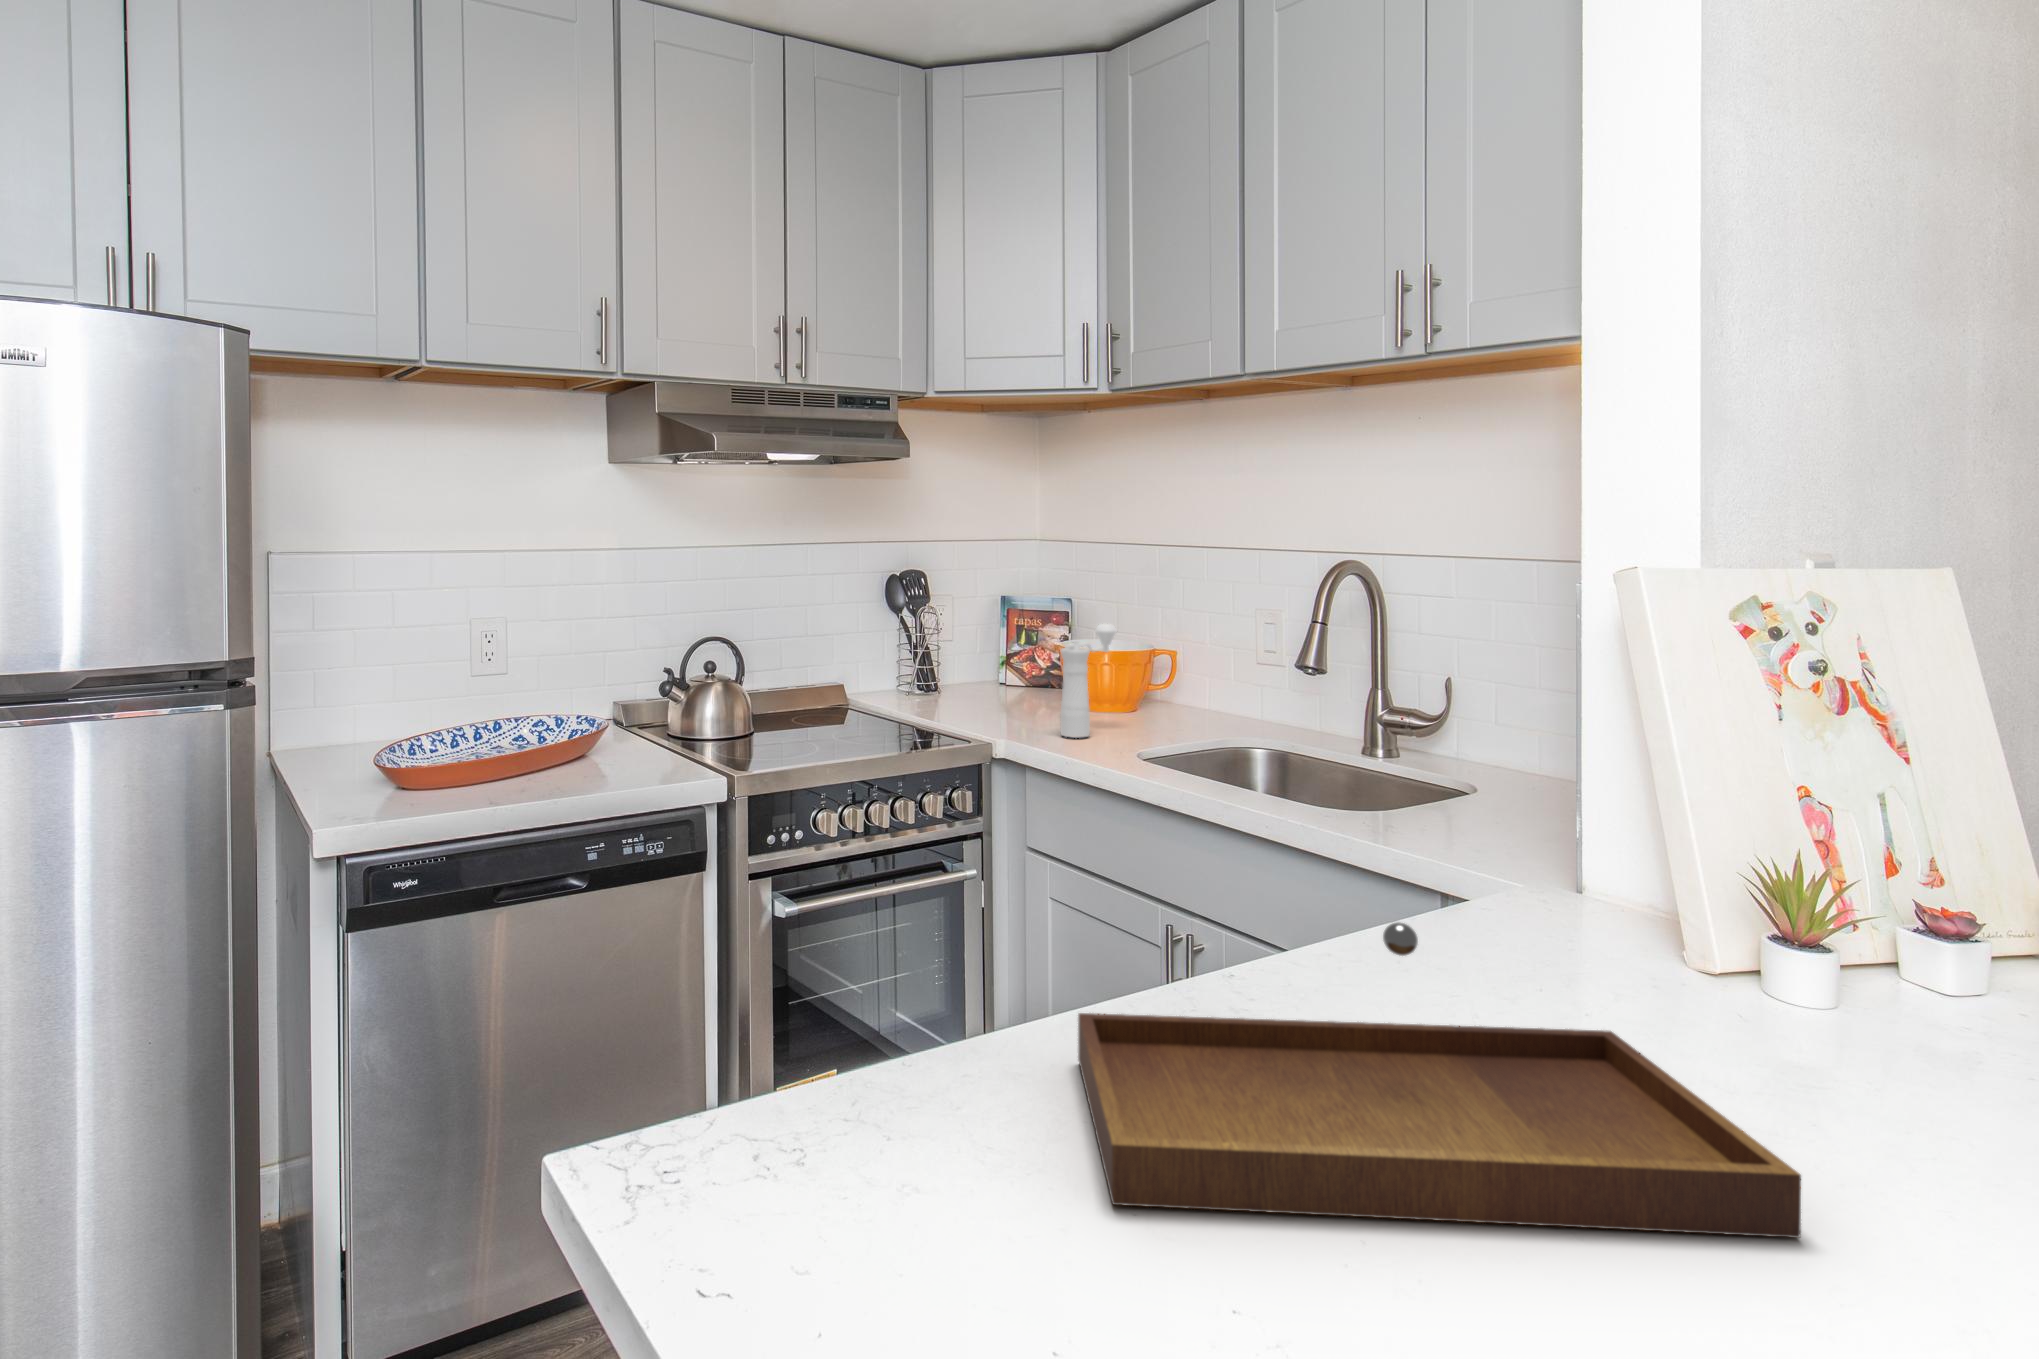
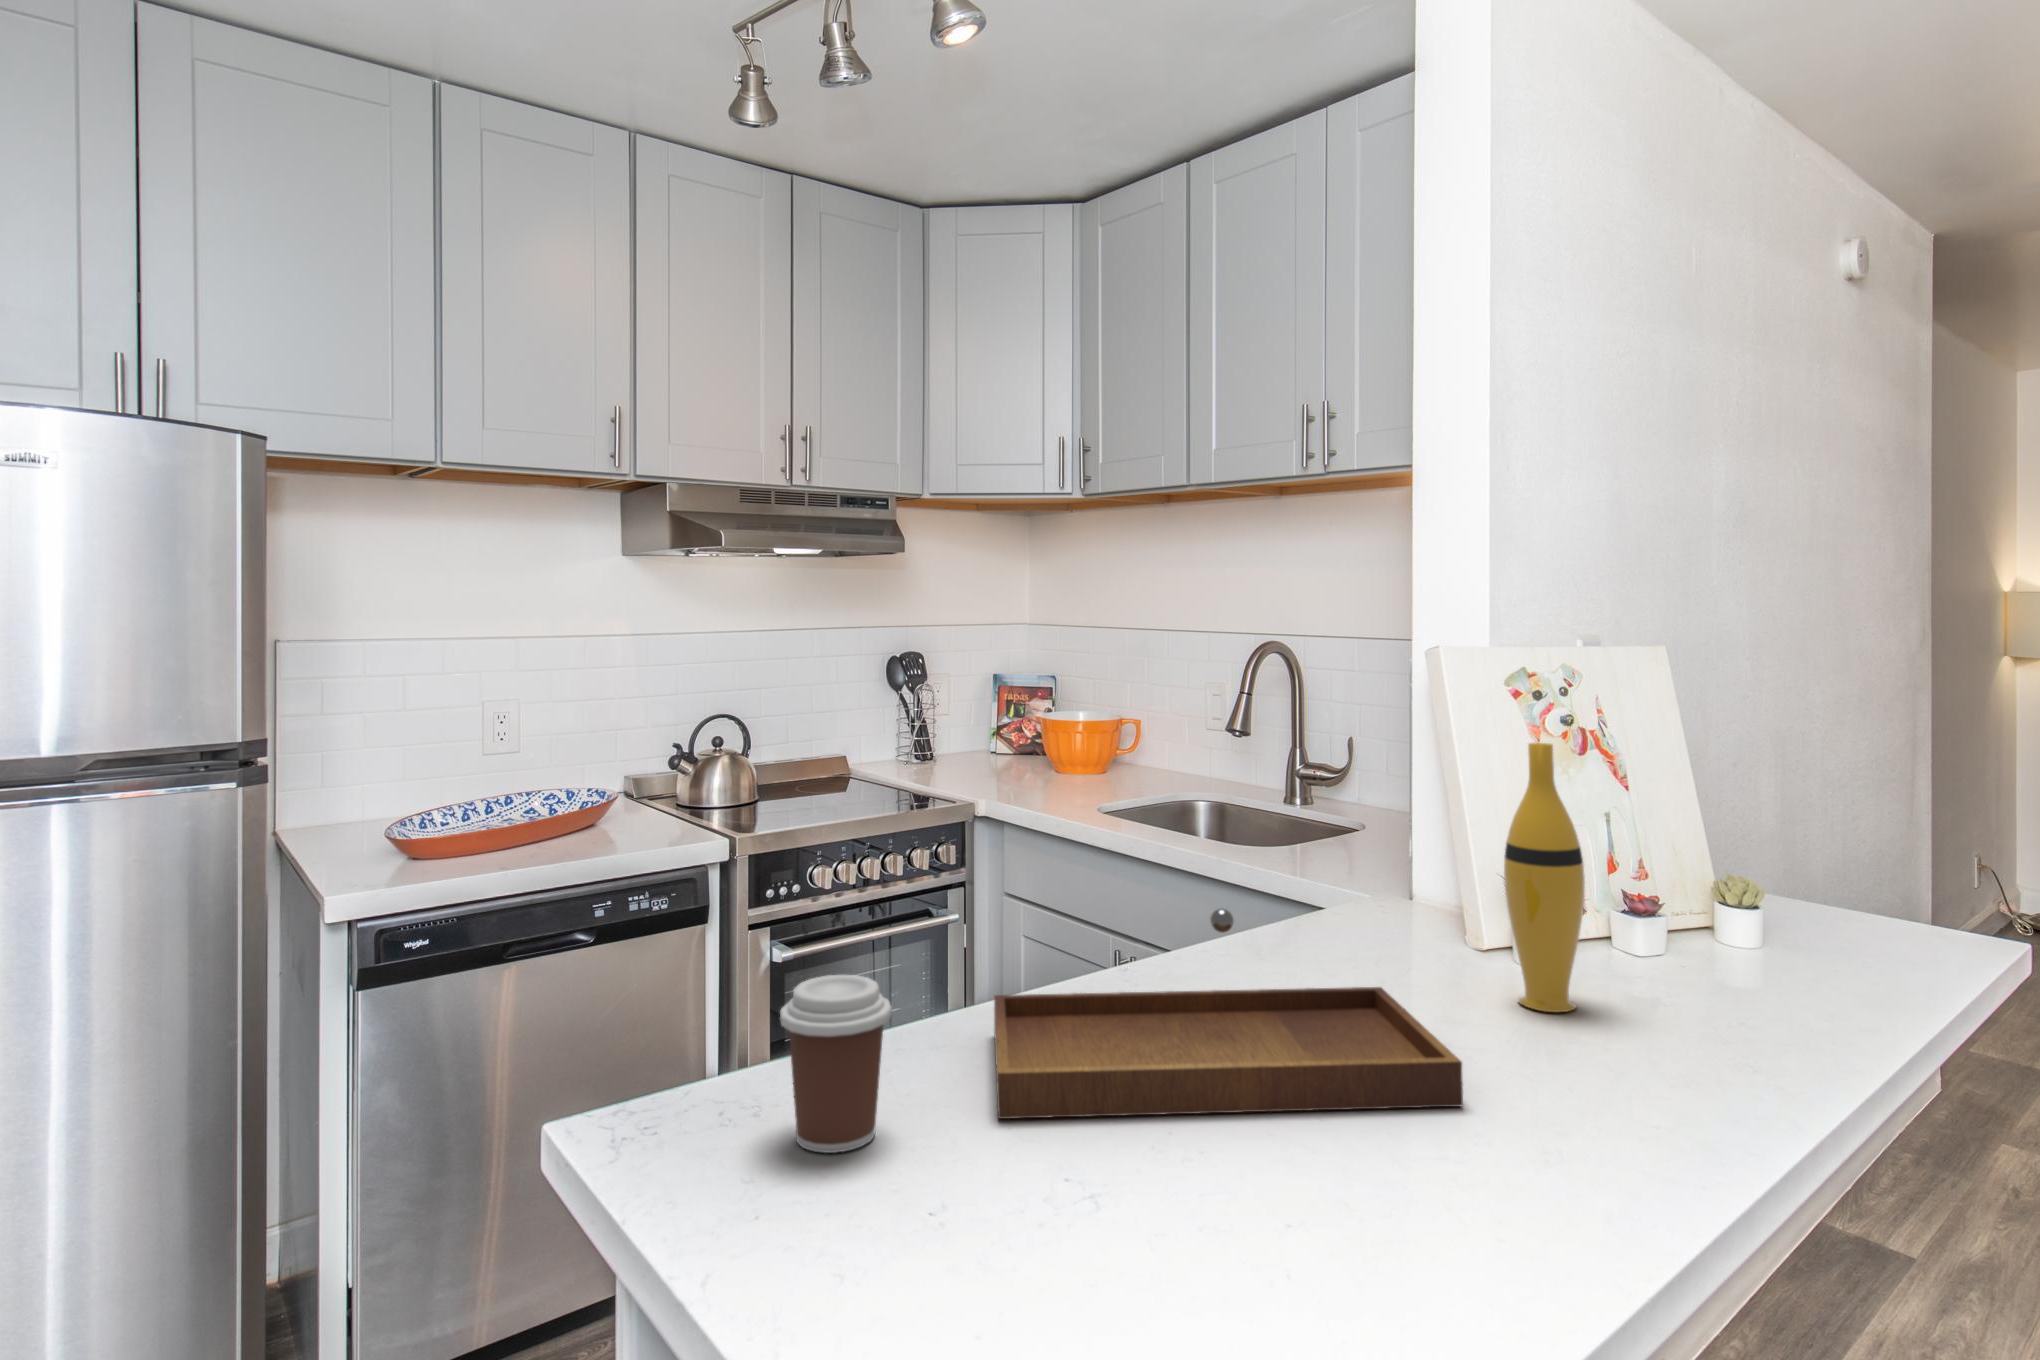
pepper mill: present [1060,624,1117,738] -> none [1035,697,1086,798]
vase: none [1780,704,1914,1077] -> present [1504,743,1585,1012]
coffee cup: none [823,1001,971,1246] -> present [780,975,892,1153]

